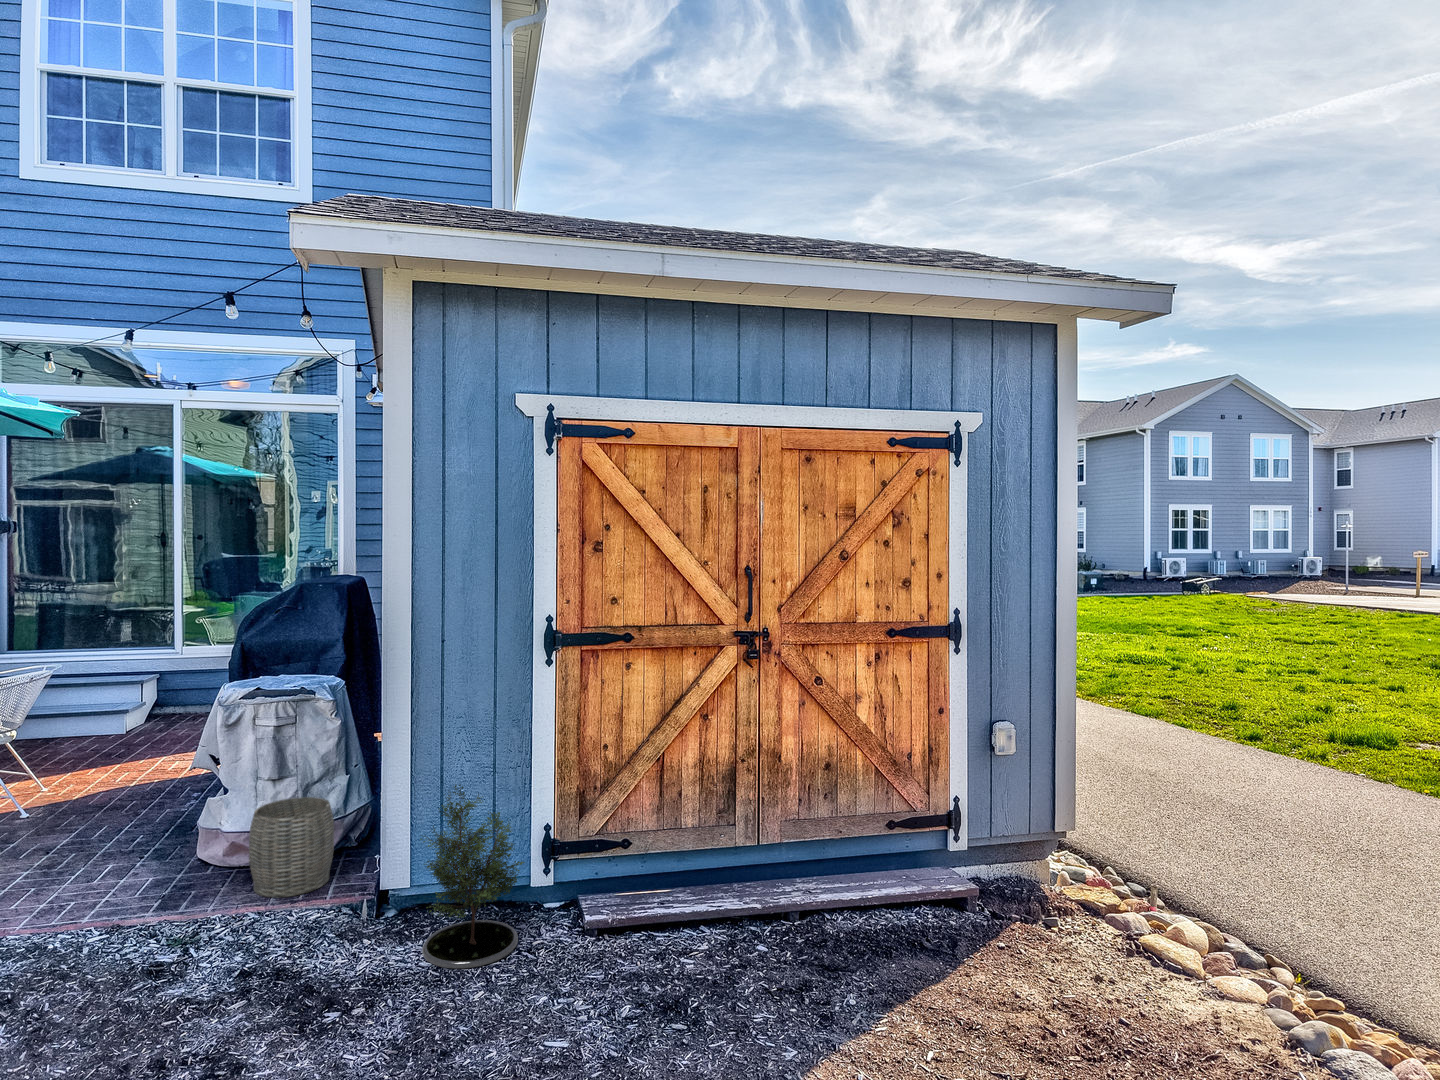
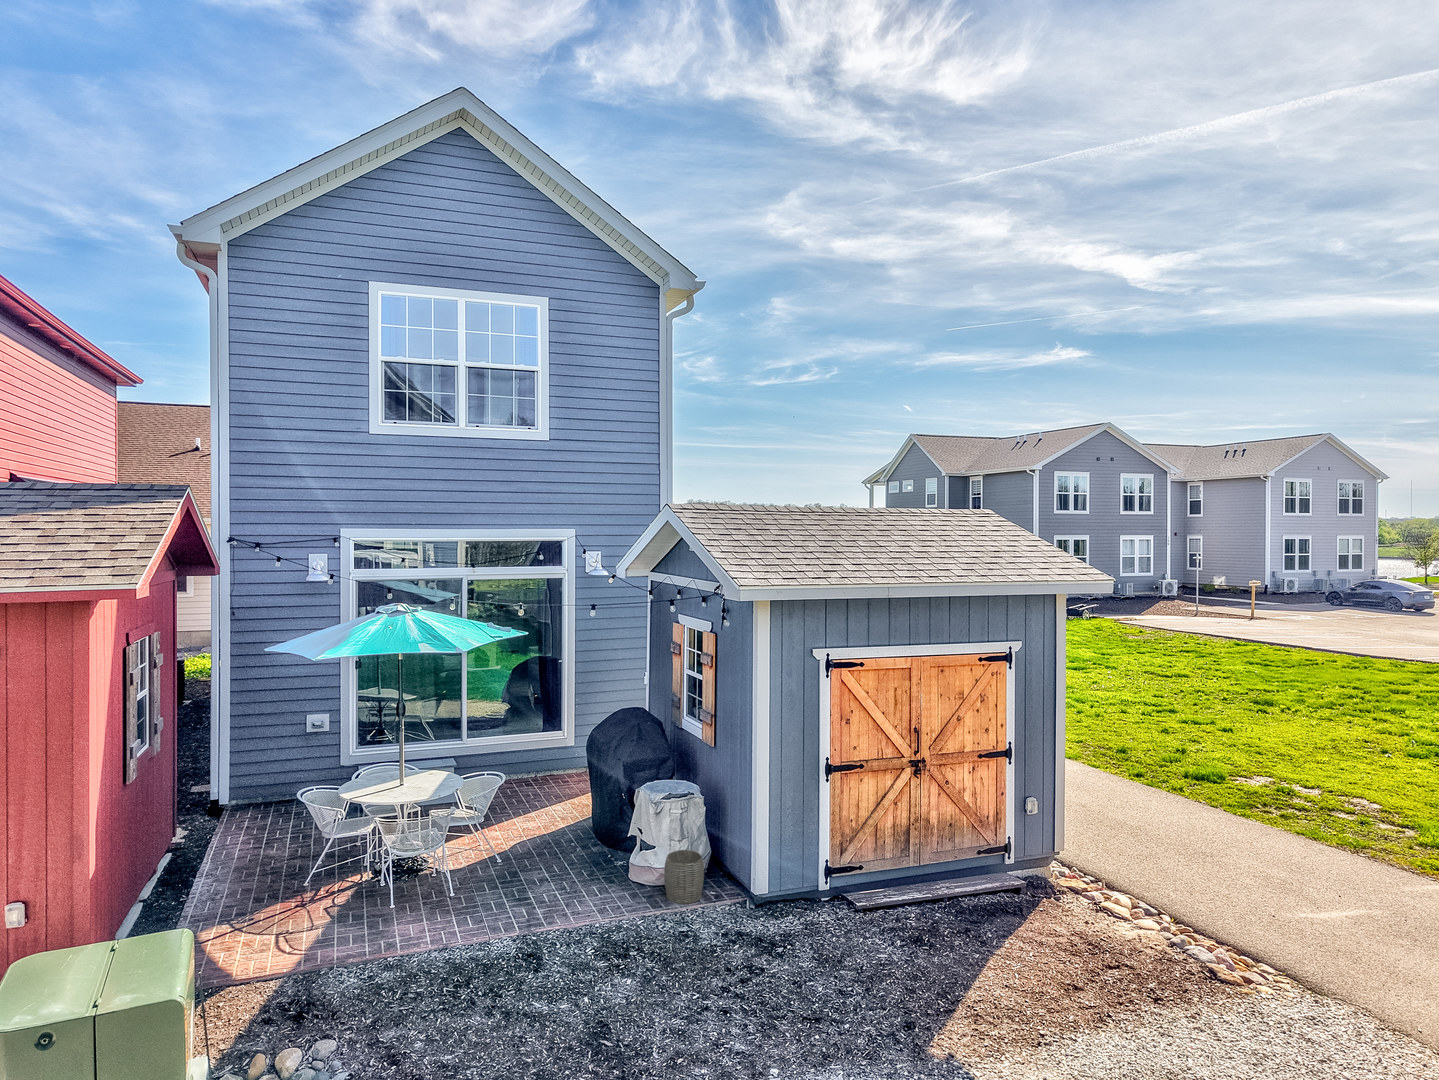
potted tree: present [420,784,525,969] -> none [784,847,829,933]

